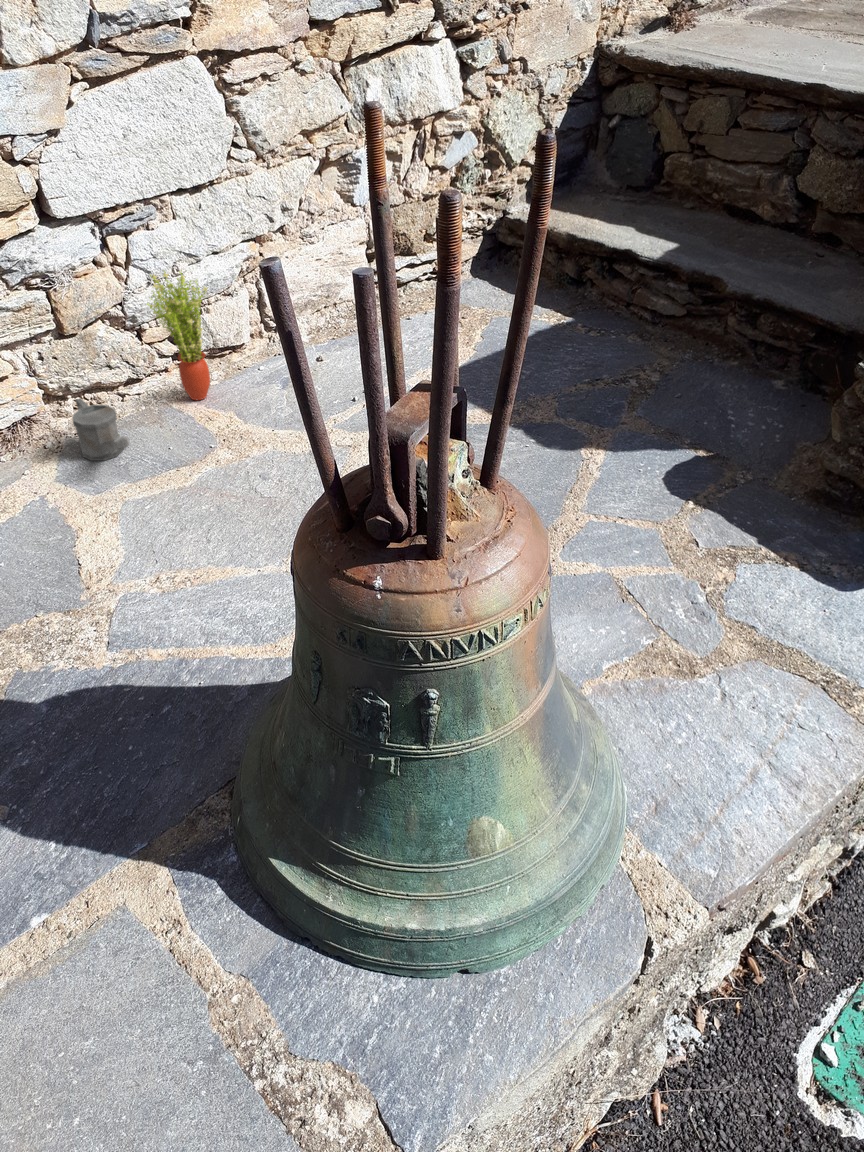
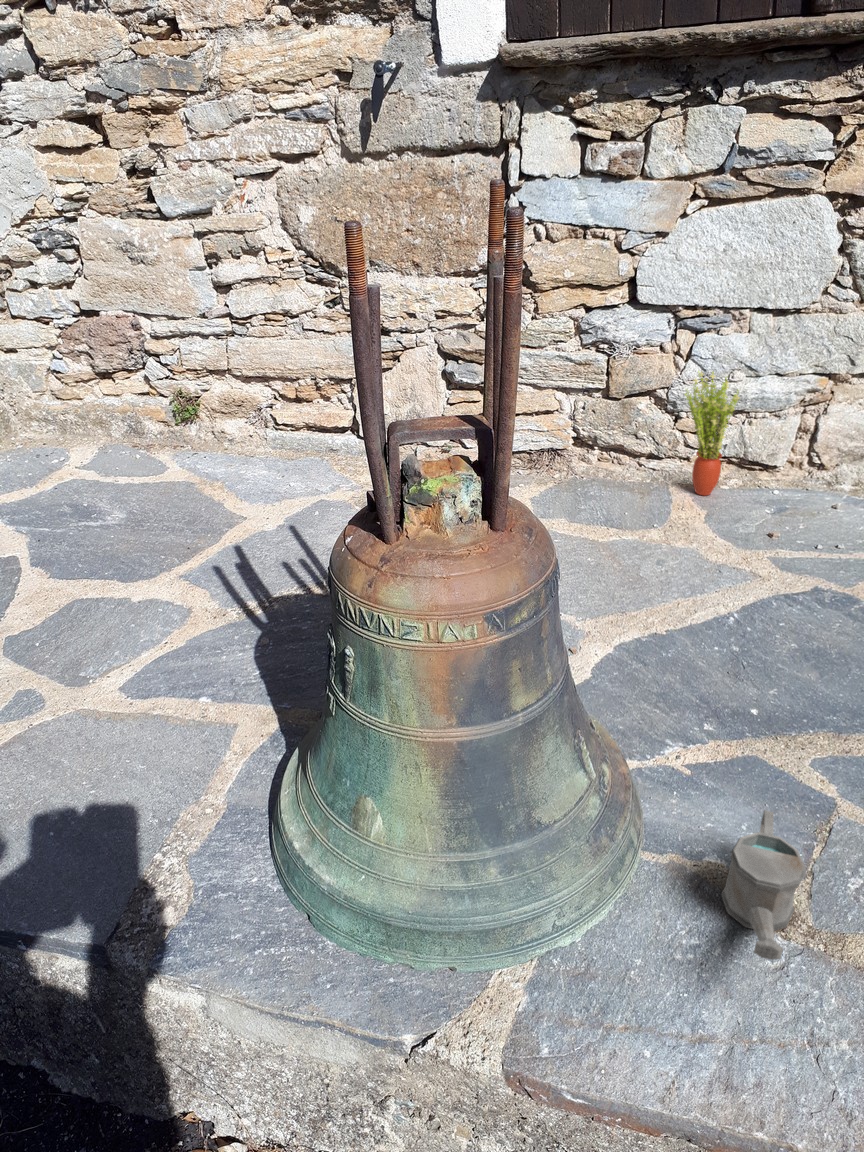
watering can: present [73,398,129,461] -> present [721,810,806,960]

